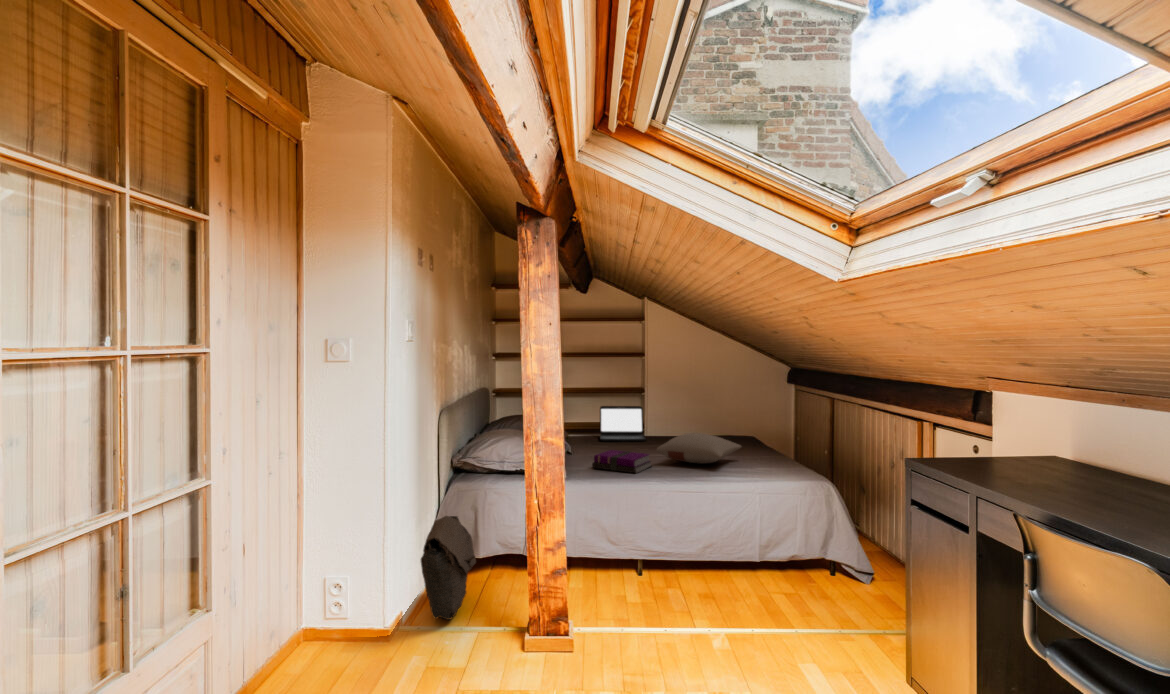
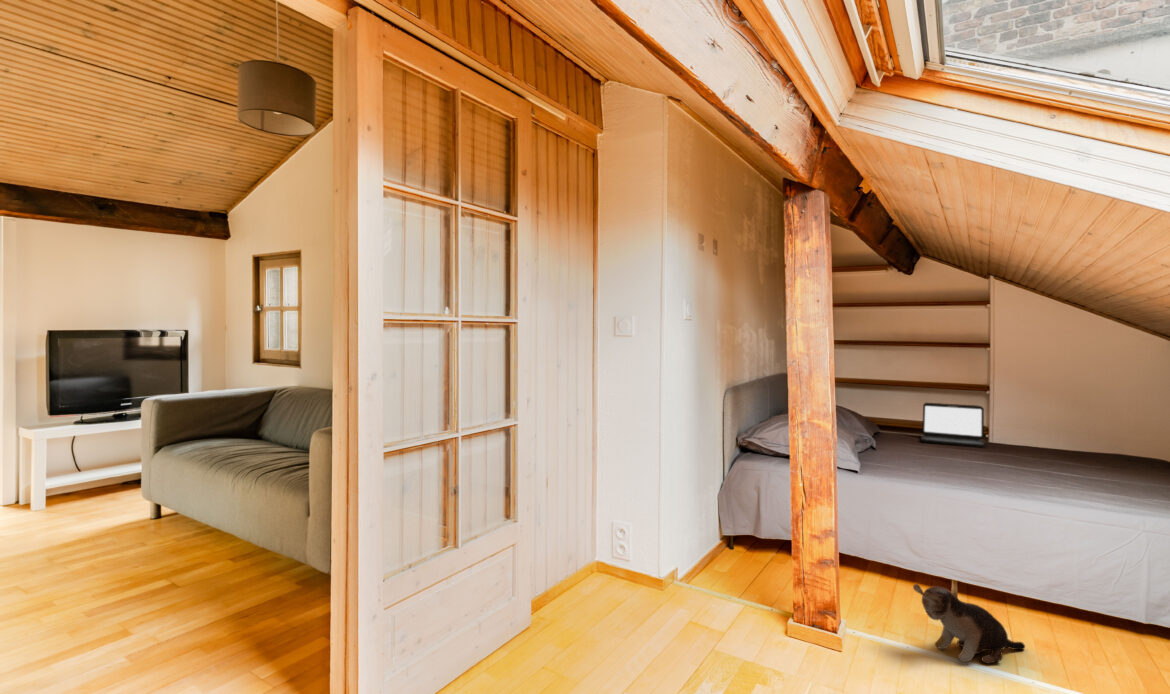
pillow: present [656,433,741,464] -> none [984,439,1129,478]
notebook: present [592,450,651,473] -> none [894,449,976,477]
bag: present [421,516,476,620] -> none [692,490,750,587]
plush toy: none [627,572,698,631] -> present [913,584,1025,663]

